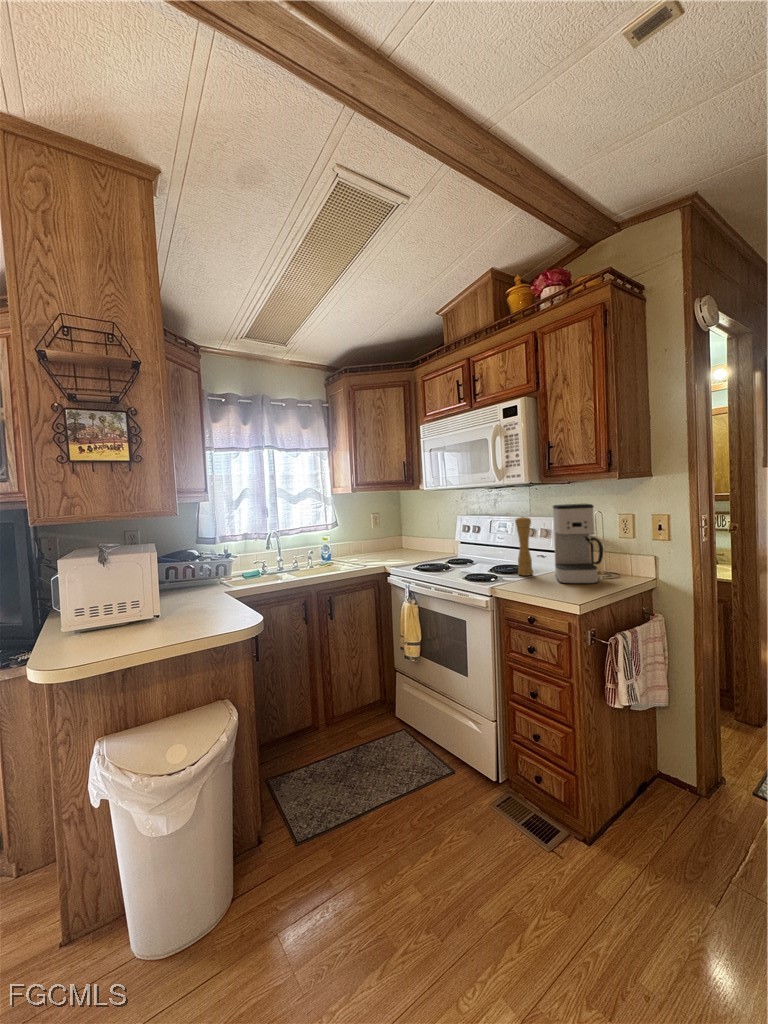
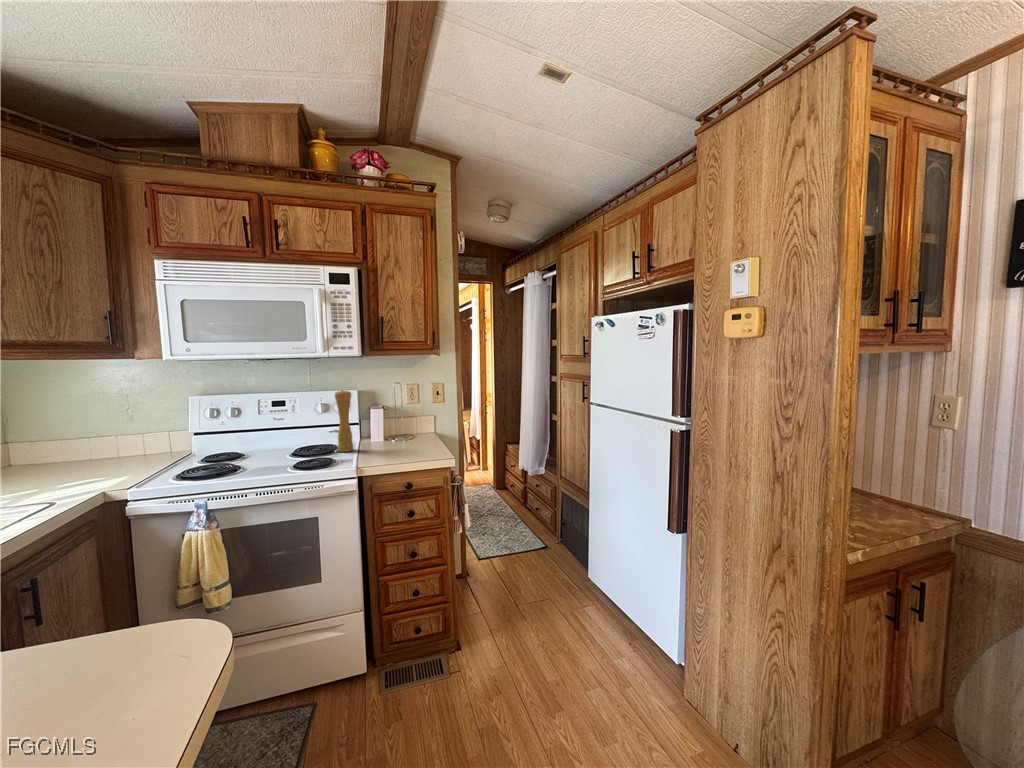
coffee maker: present [553,504,603,584] -> none [370,376,420,449]

